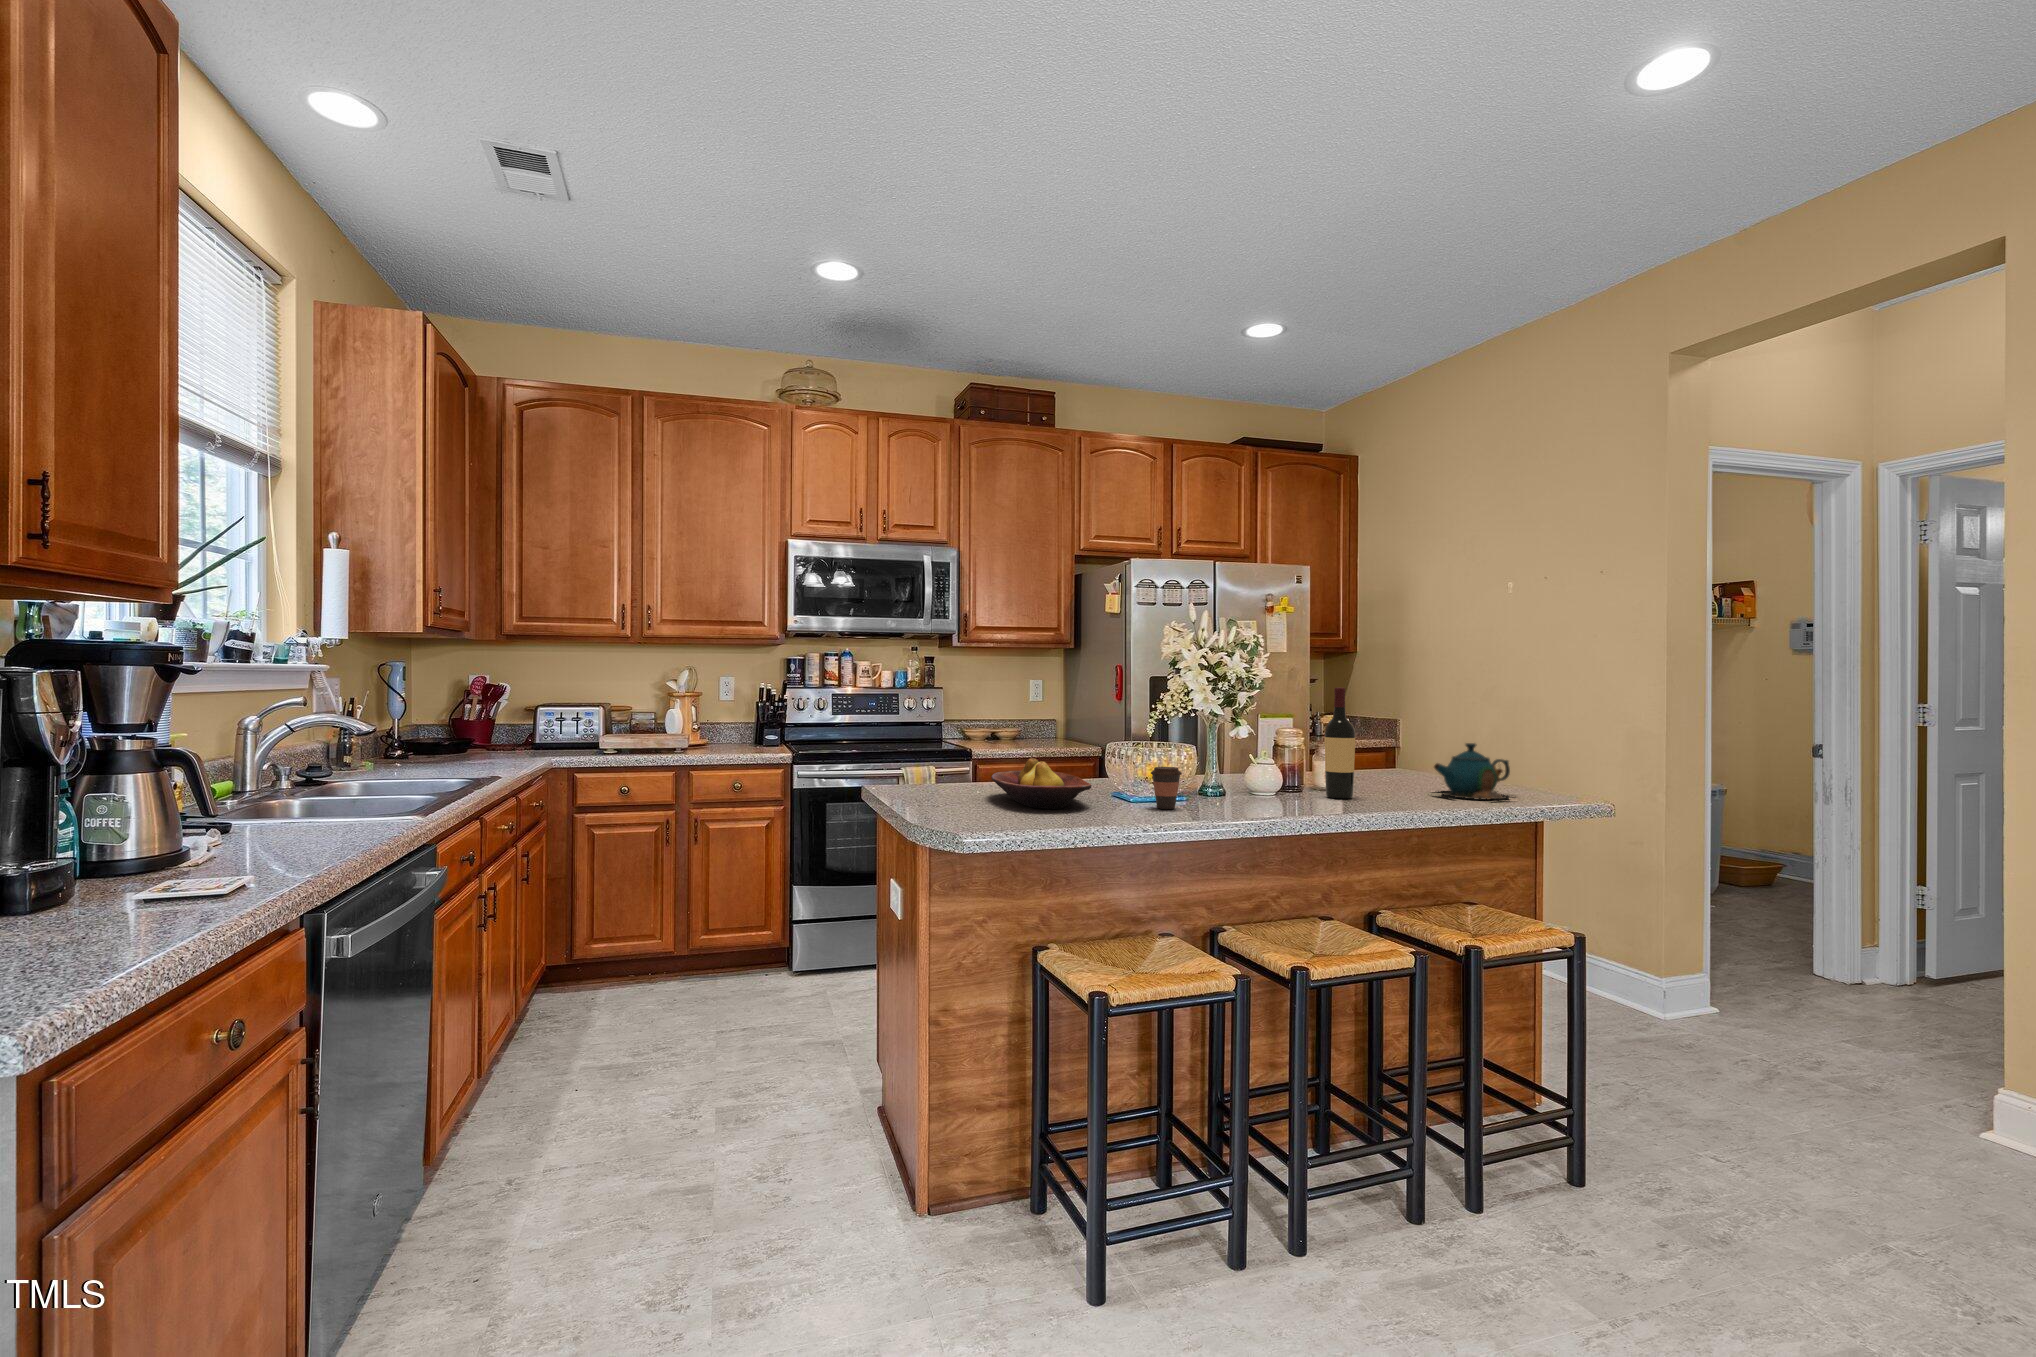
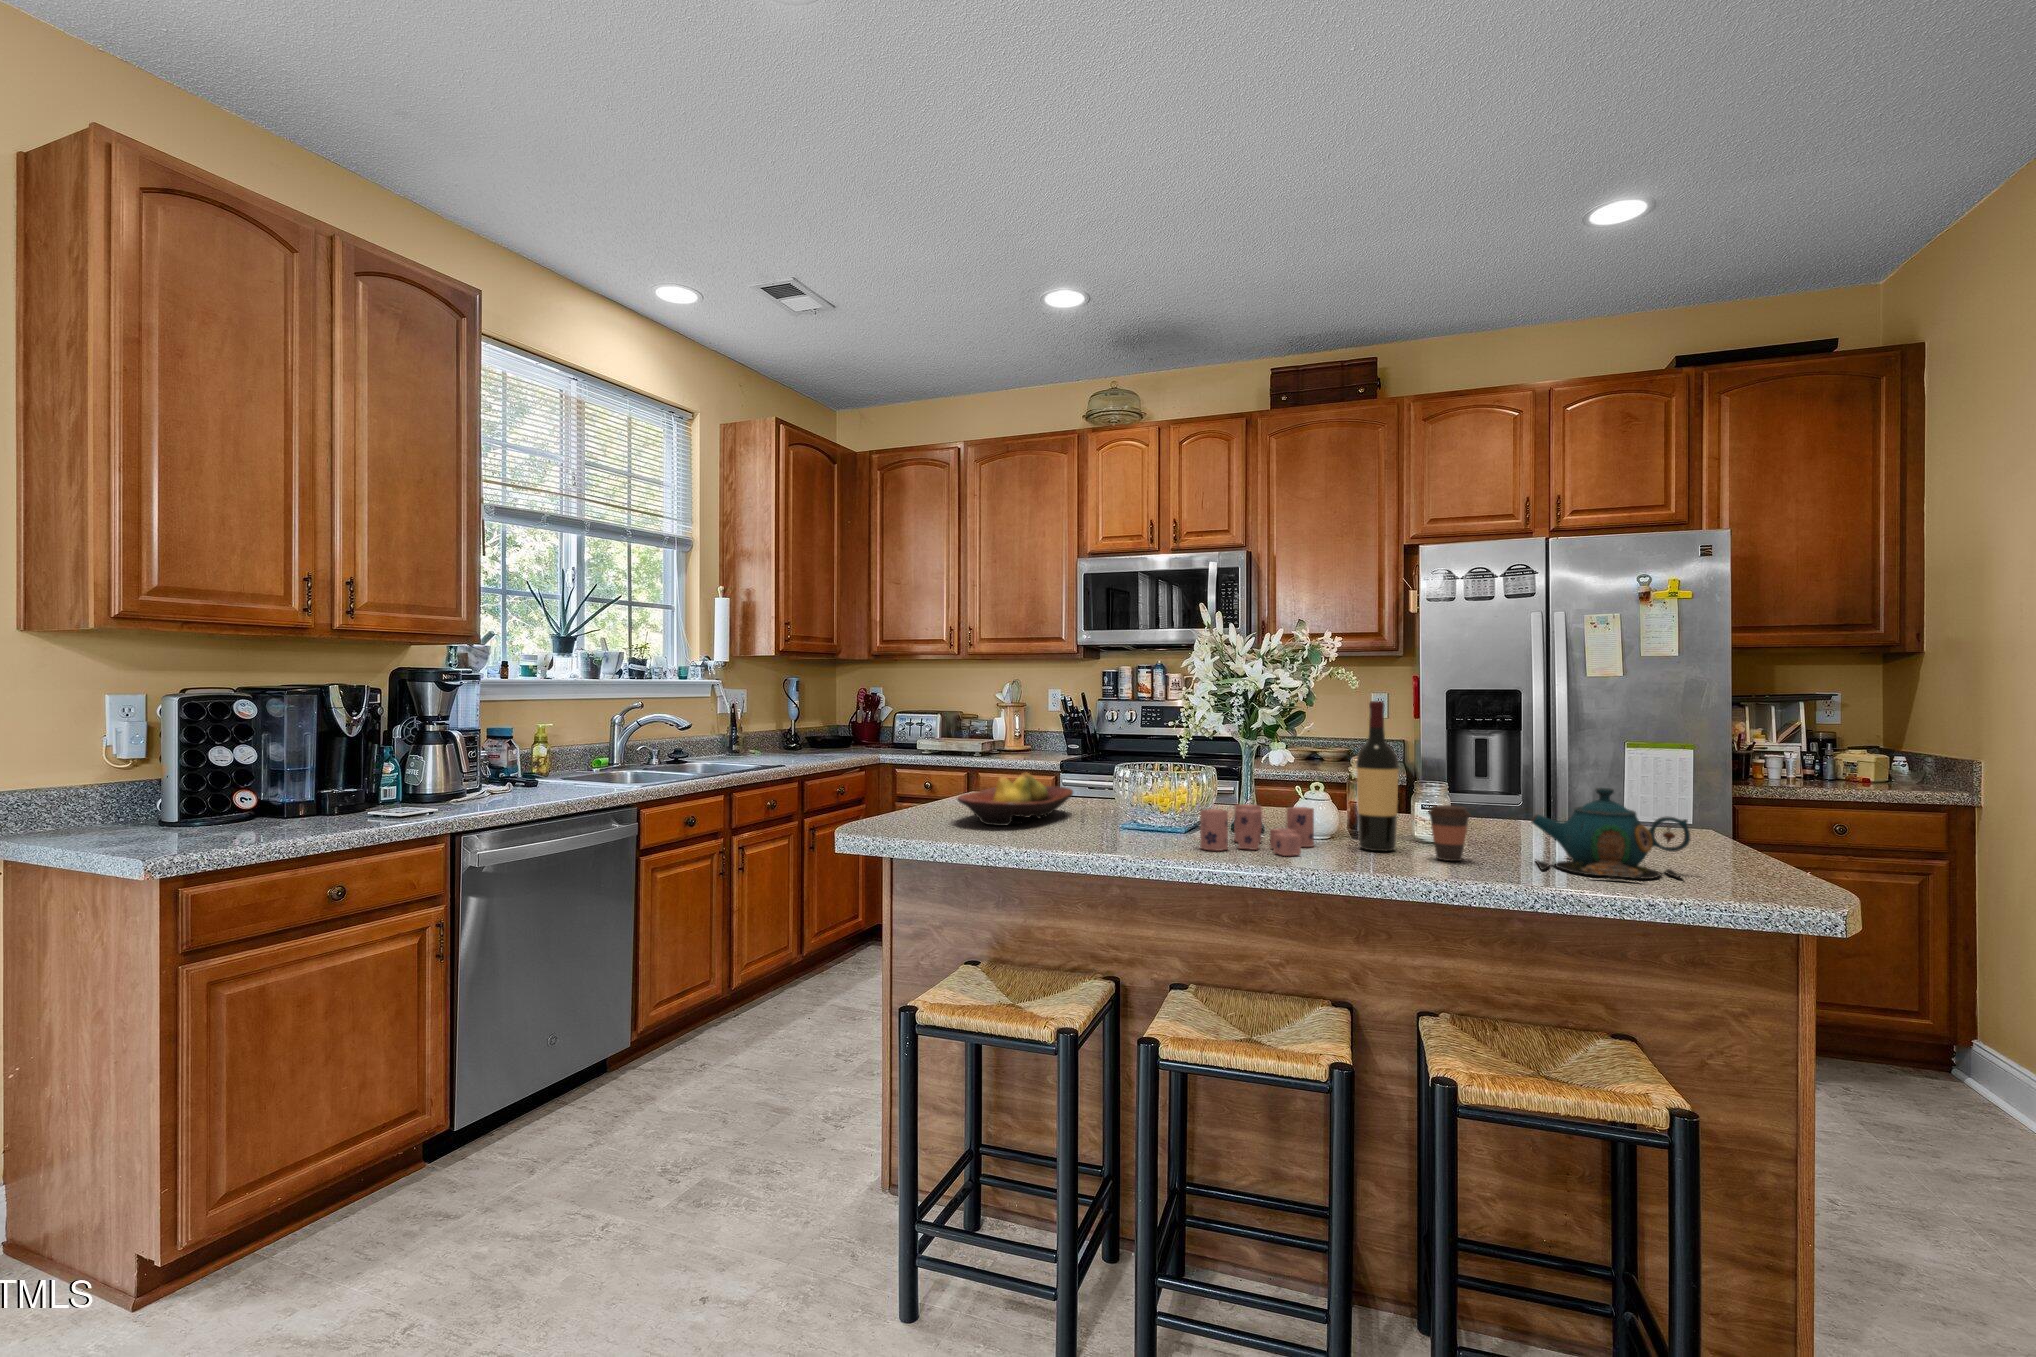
coffee cup: present [1151,767,1182,809] -> present [1428,805,1471,861]
candle: none [1248,770,1326,809] -> present [1200,804,1314,856]

